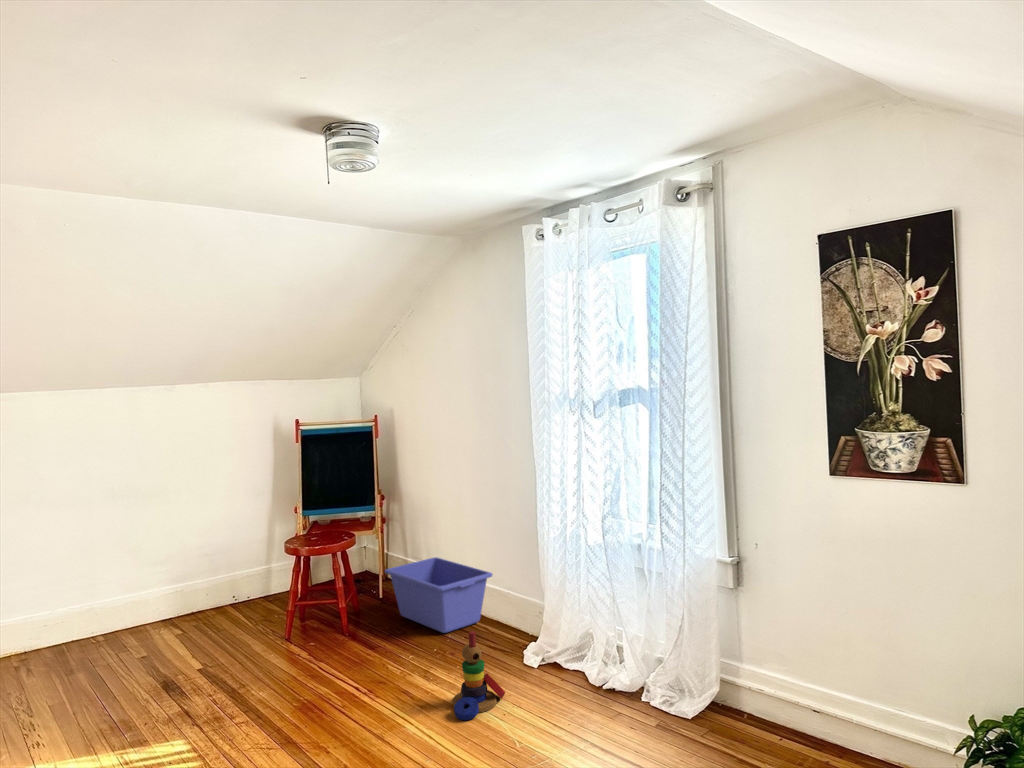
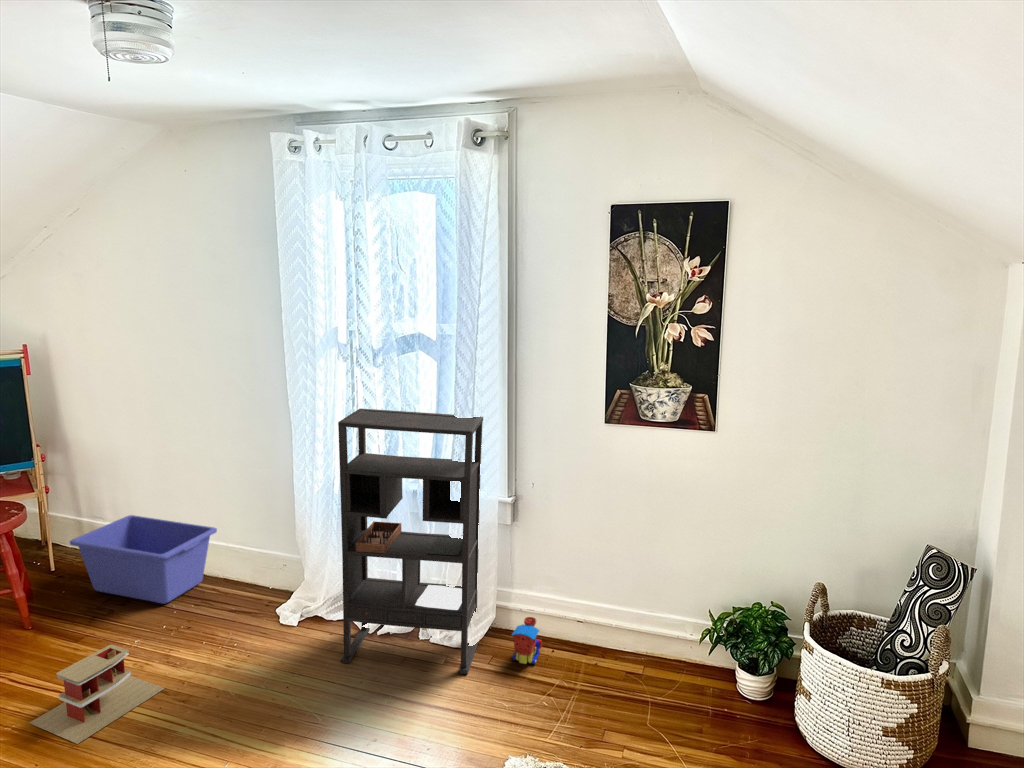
bookshelf: none [555,458,705,741] -> present [338,409,483,674]
stacking toy: present [452,631,505,720] -> none [221,608,280,705]
toy house: none [314,647,413,719] -> present [29,645,164,744]
toy train: none [727,694,770,749] -> present [512,617,542,664]

